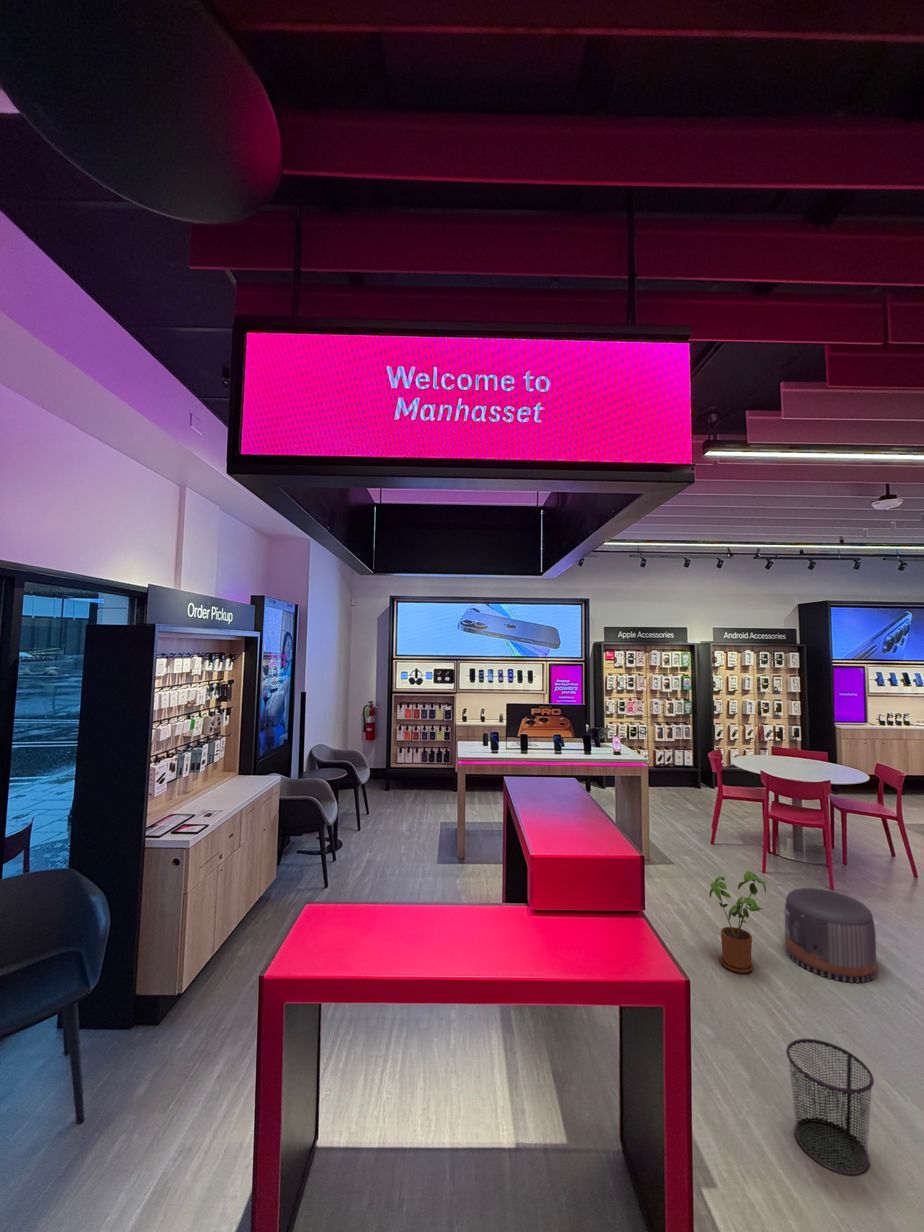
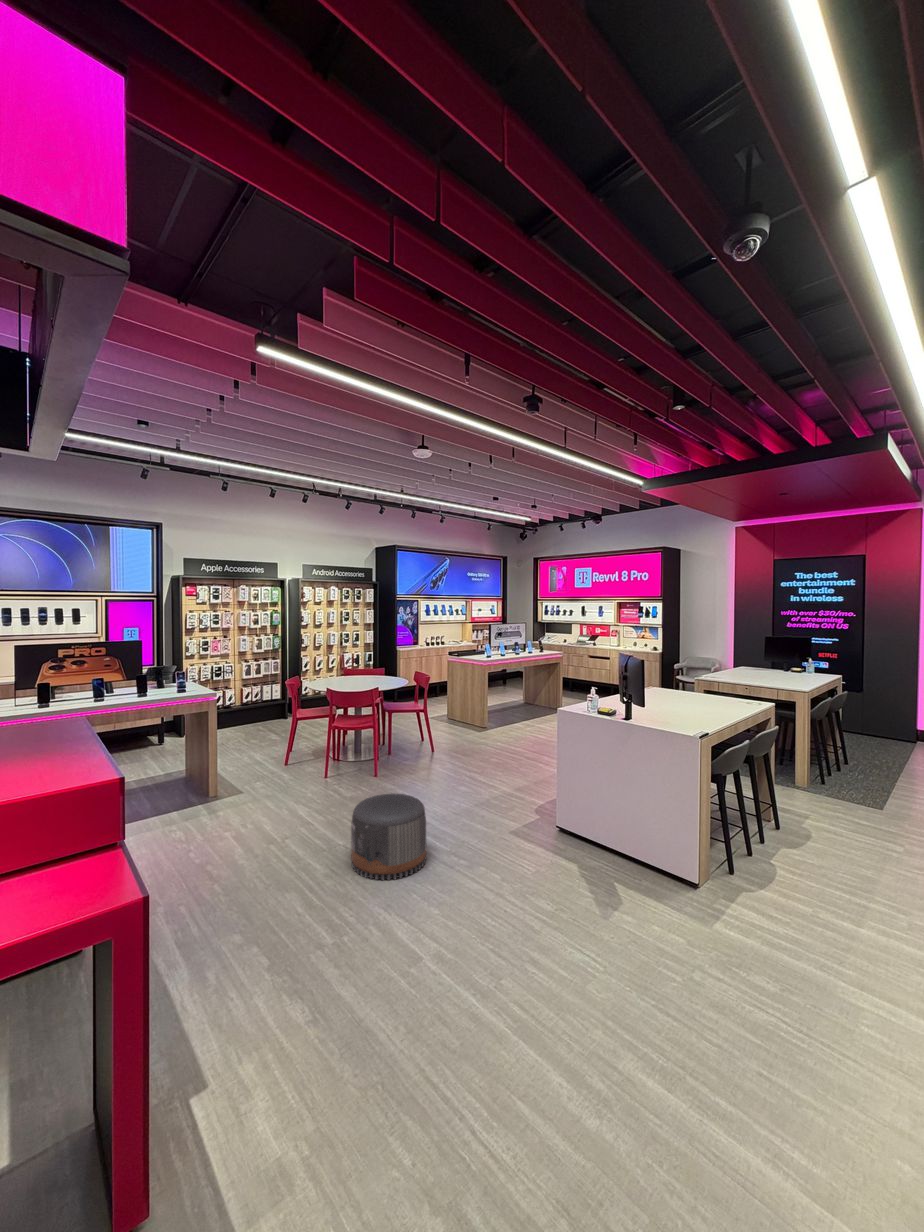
house plant: present [709,871,766,973] -> none [273,796,334,911]
waste bin: present [786,1039,874,1173] -> none [338,980,428,1141]

